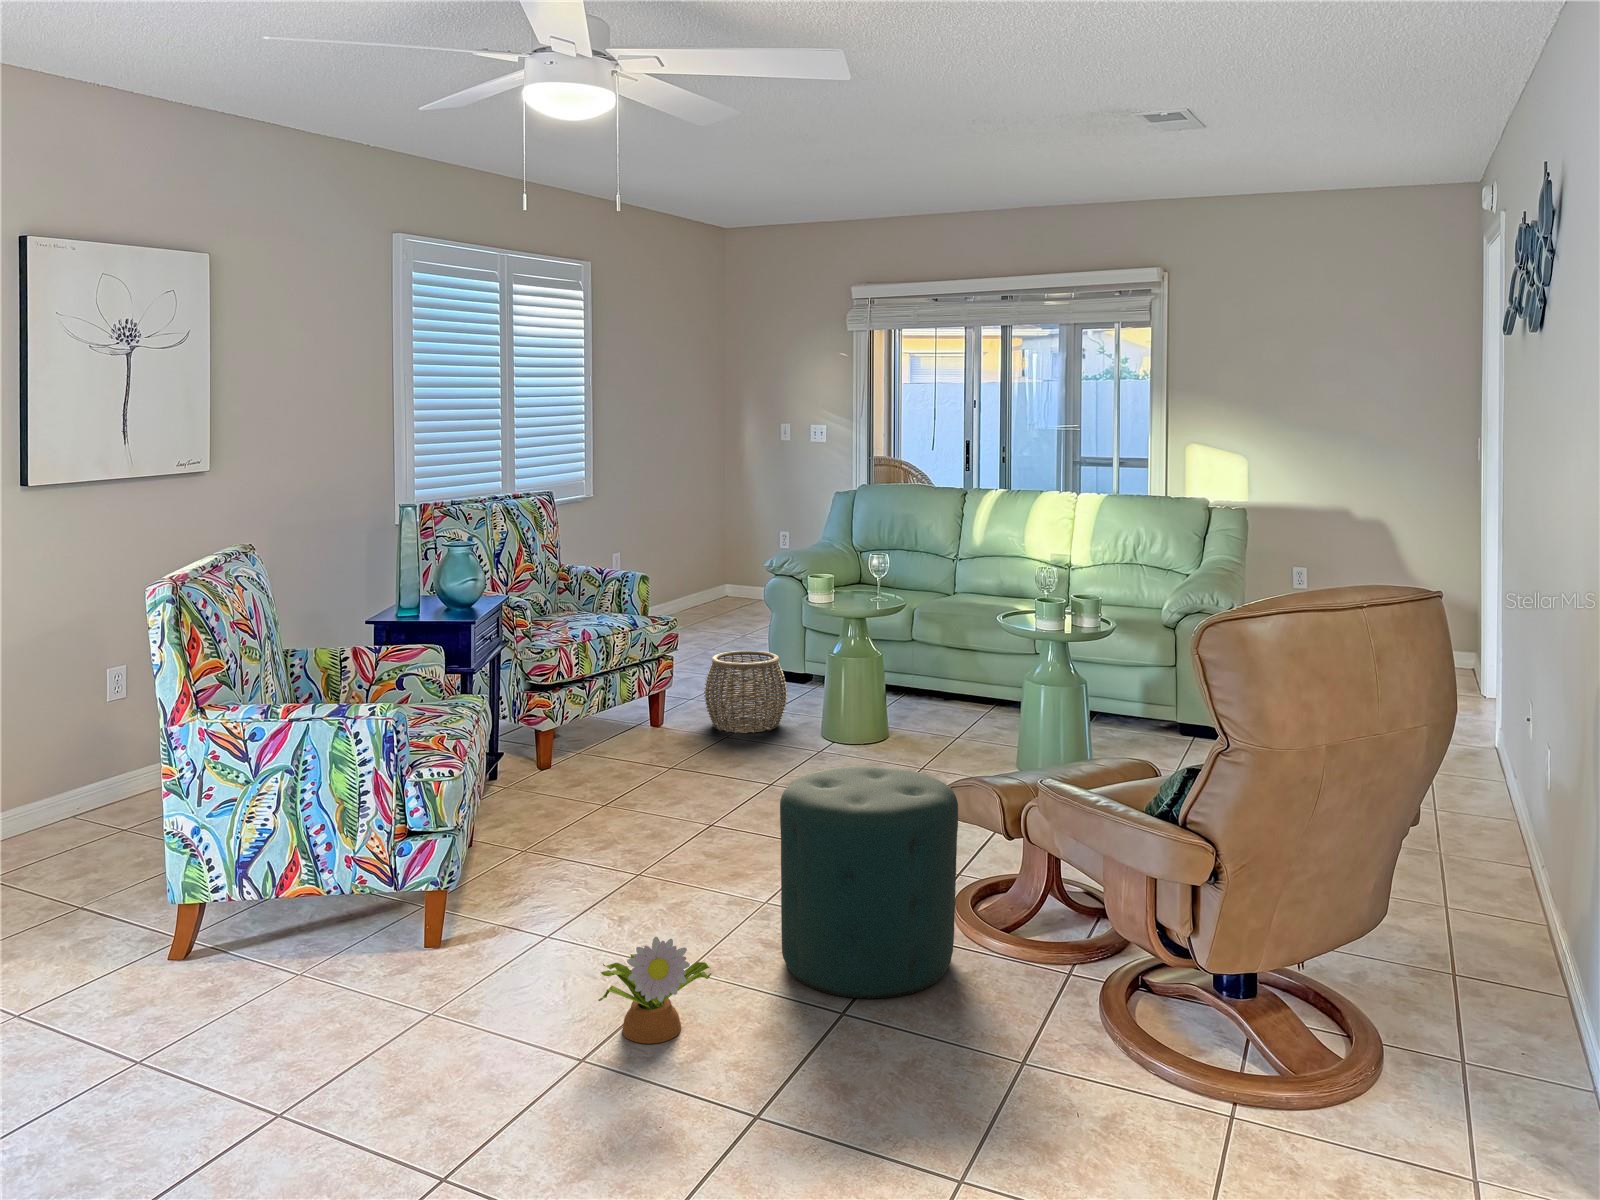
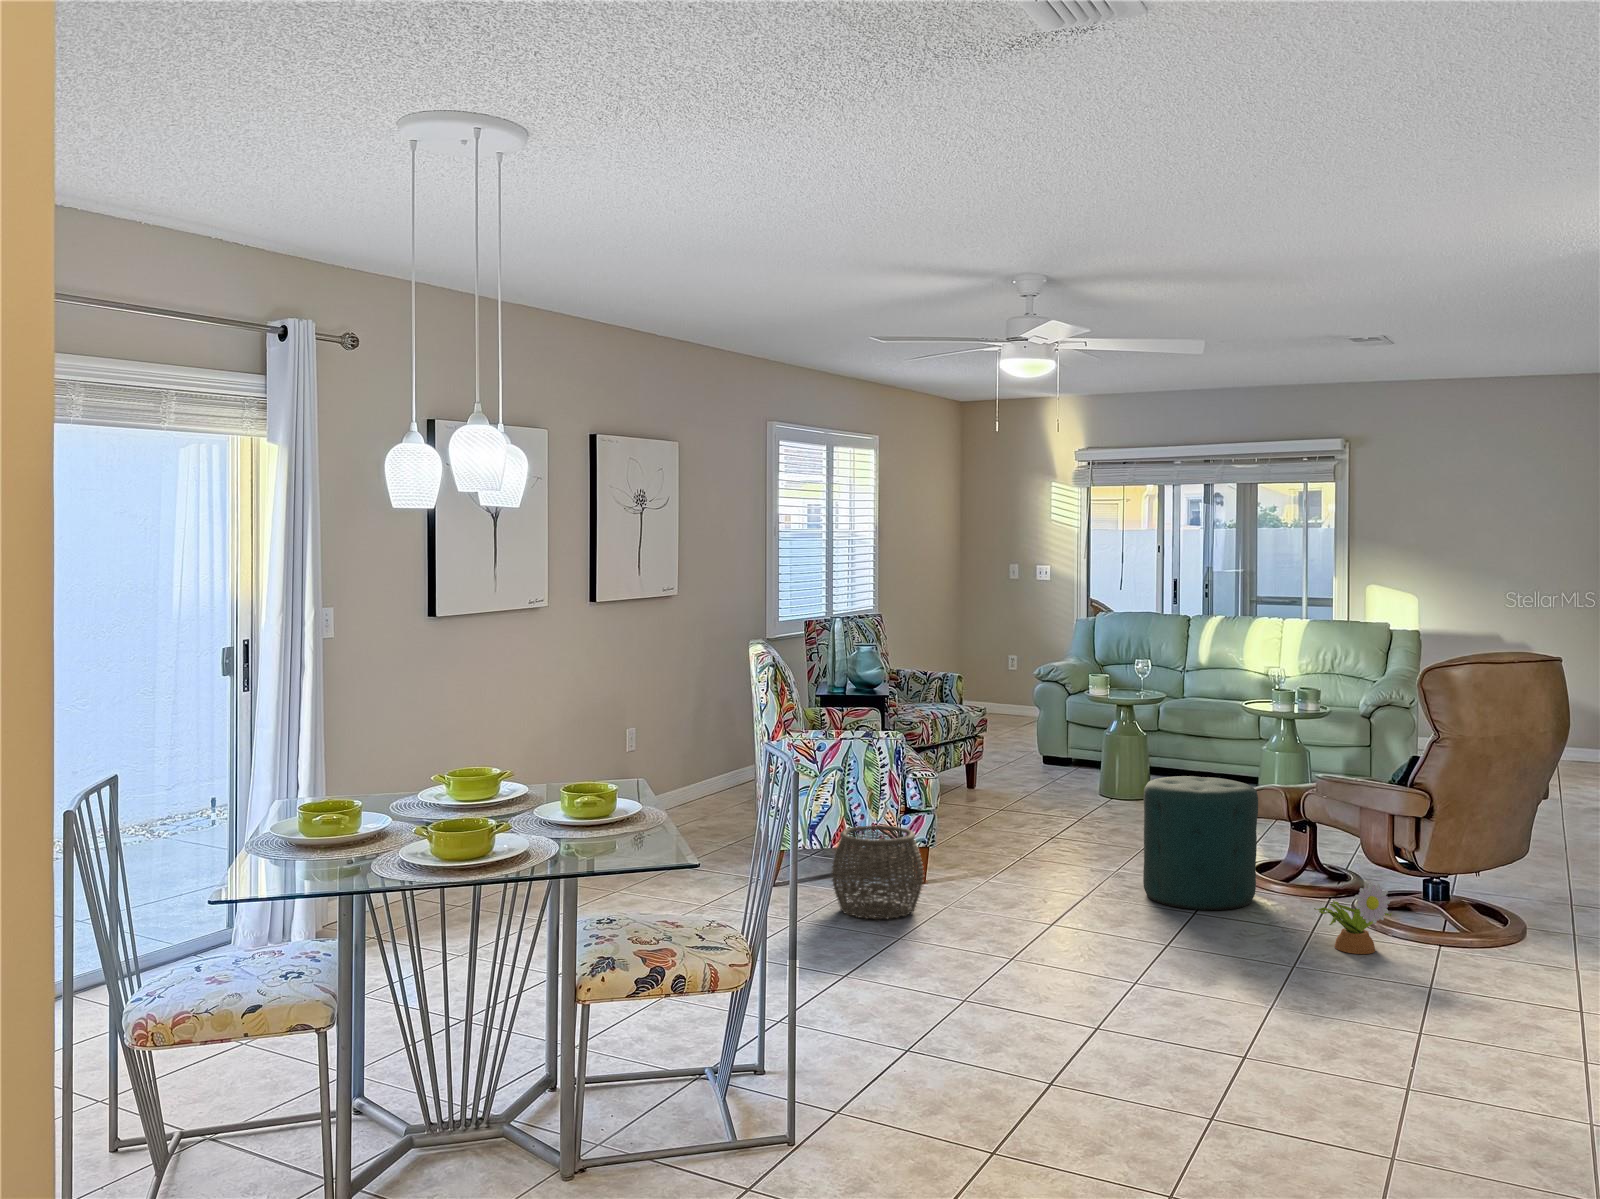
woven basket: present [704,651,787,733] -> present [832,826,924,919]
decorative plant: present [598,937,712,1044] -> present [1314,882,1392,954]

